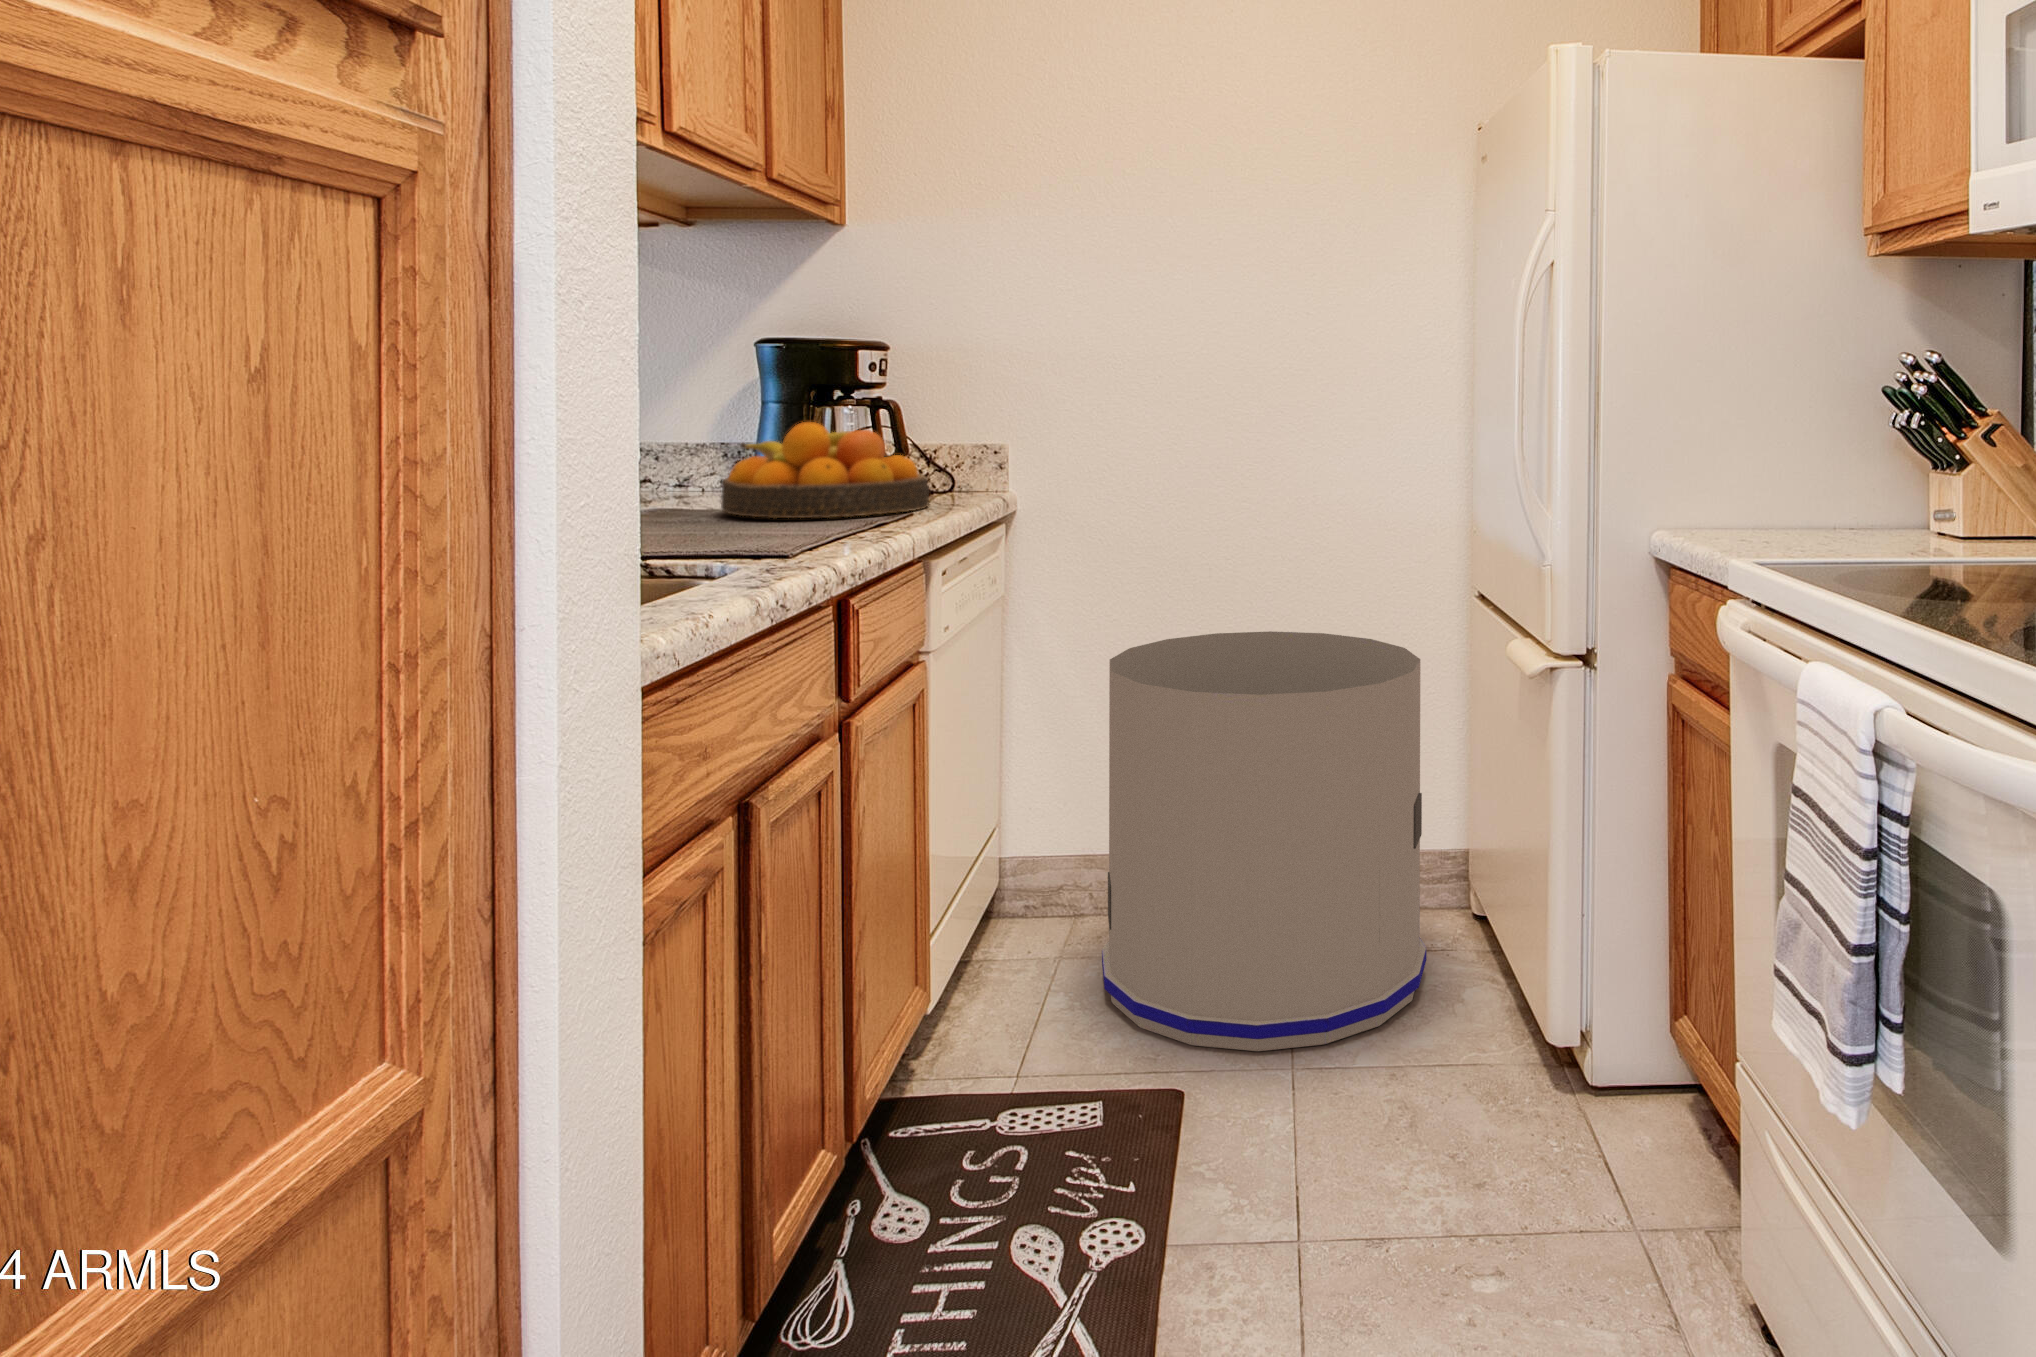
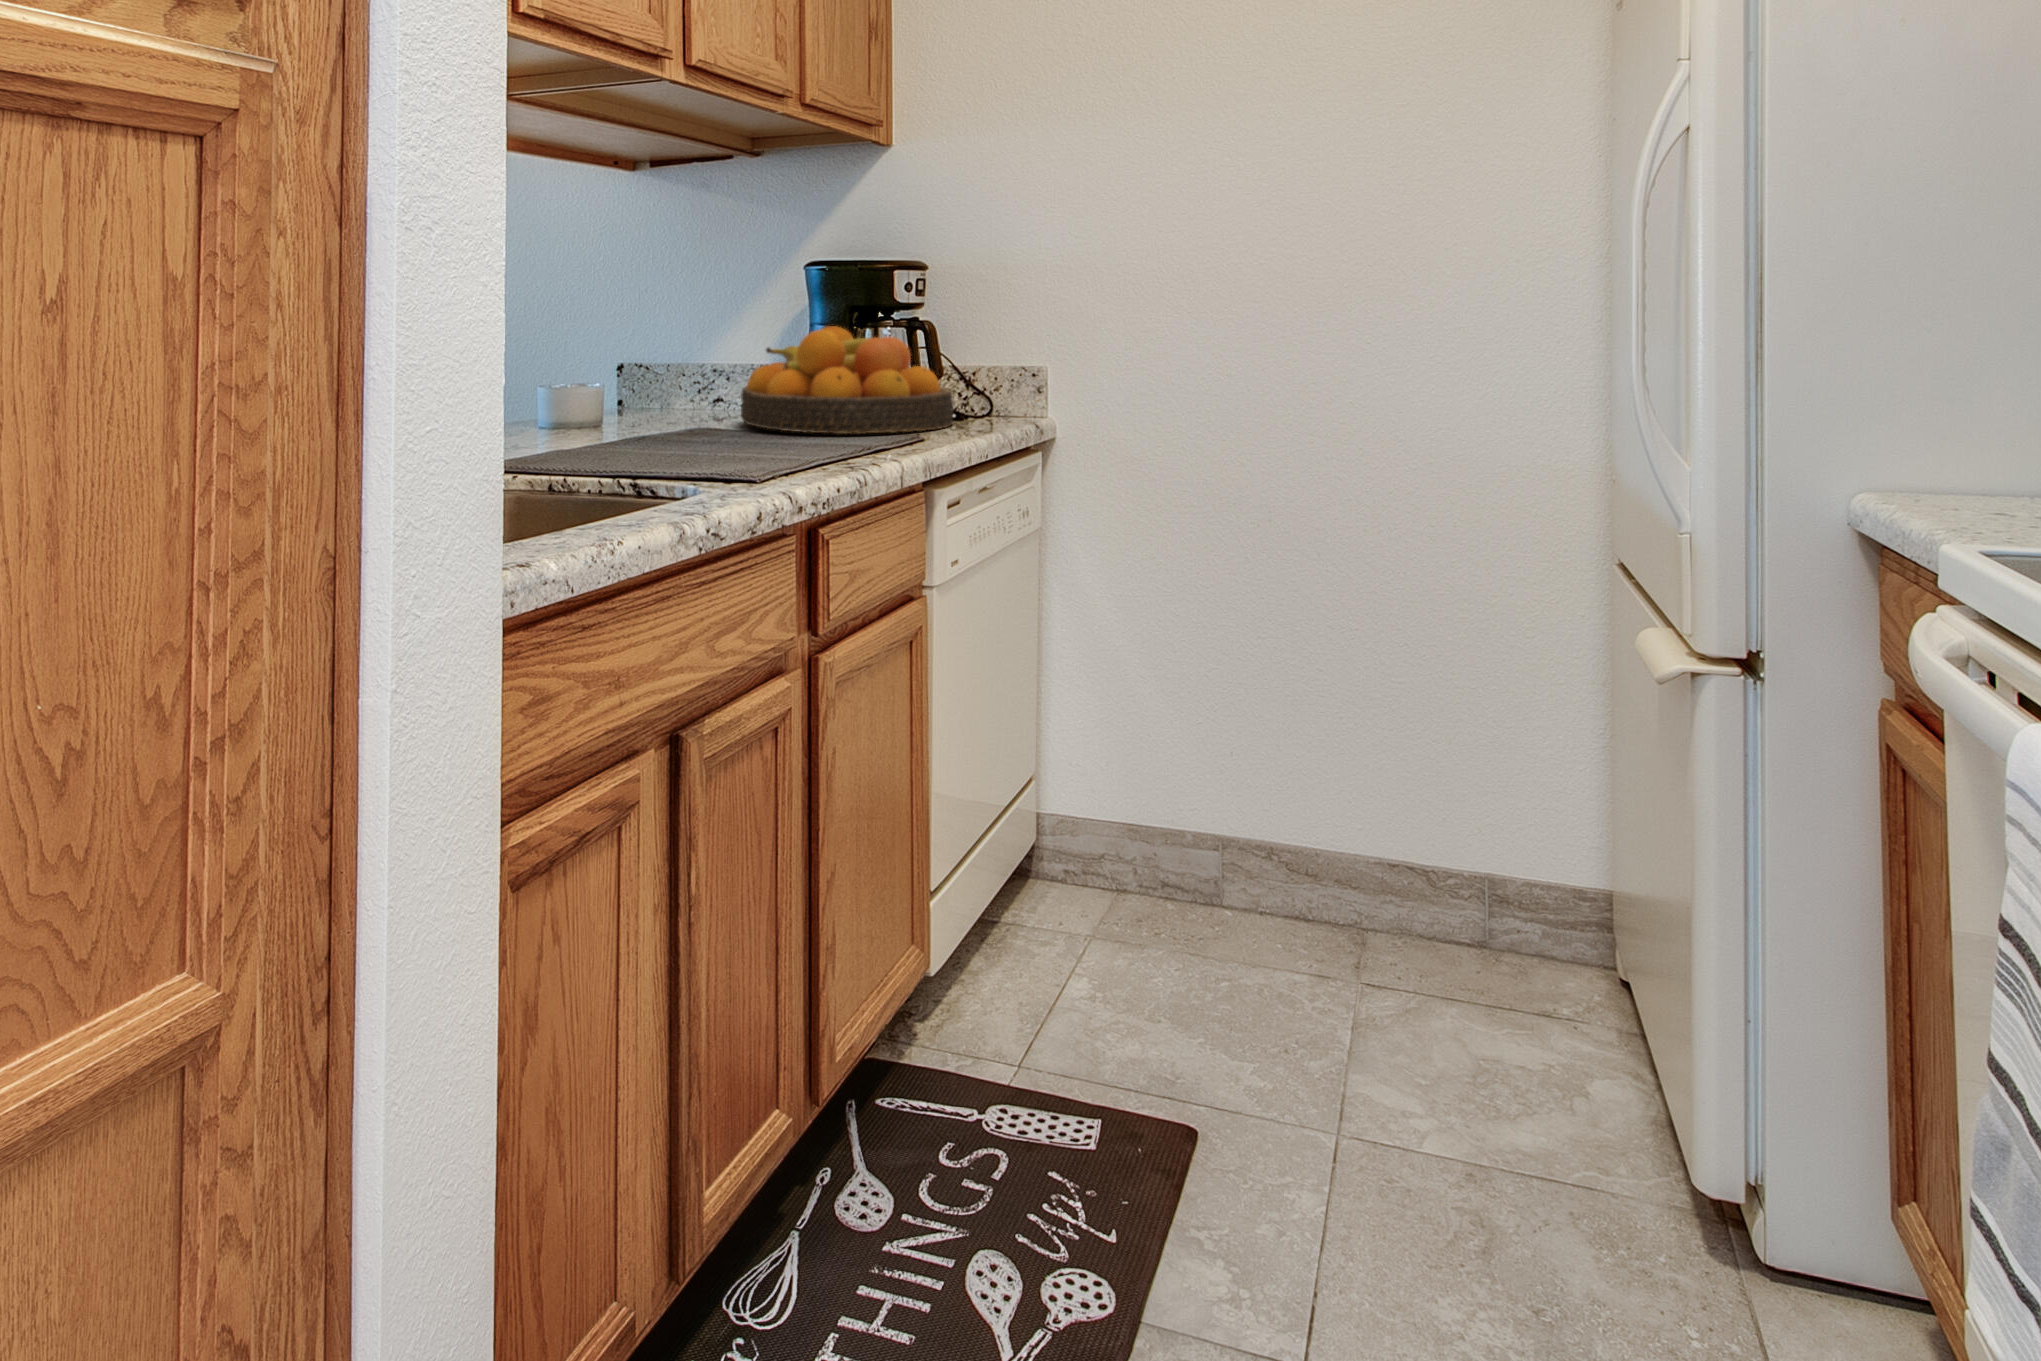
trash can: present [1102,631,1427,1051] -> none [1131,597,1558,1124]

